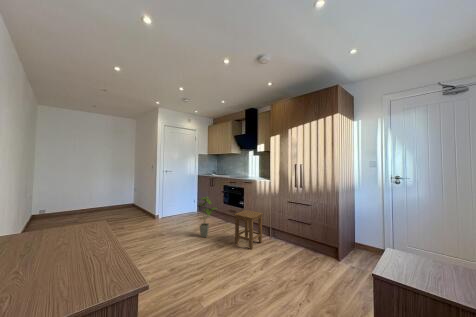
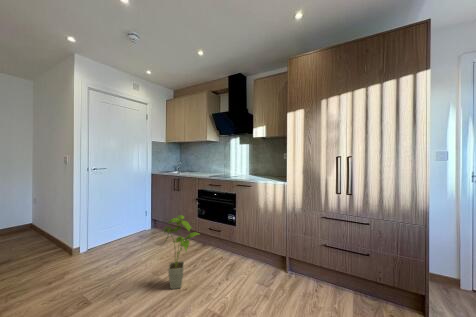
stool: present [234,210,263,249] -> none [235,233,281,307]

